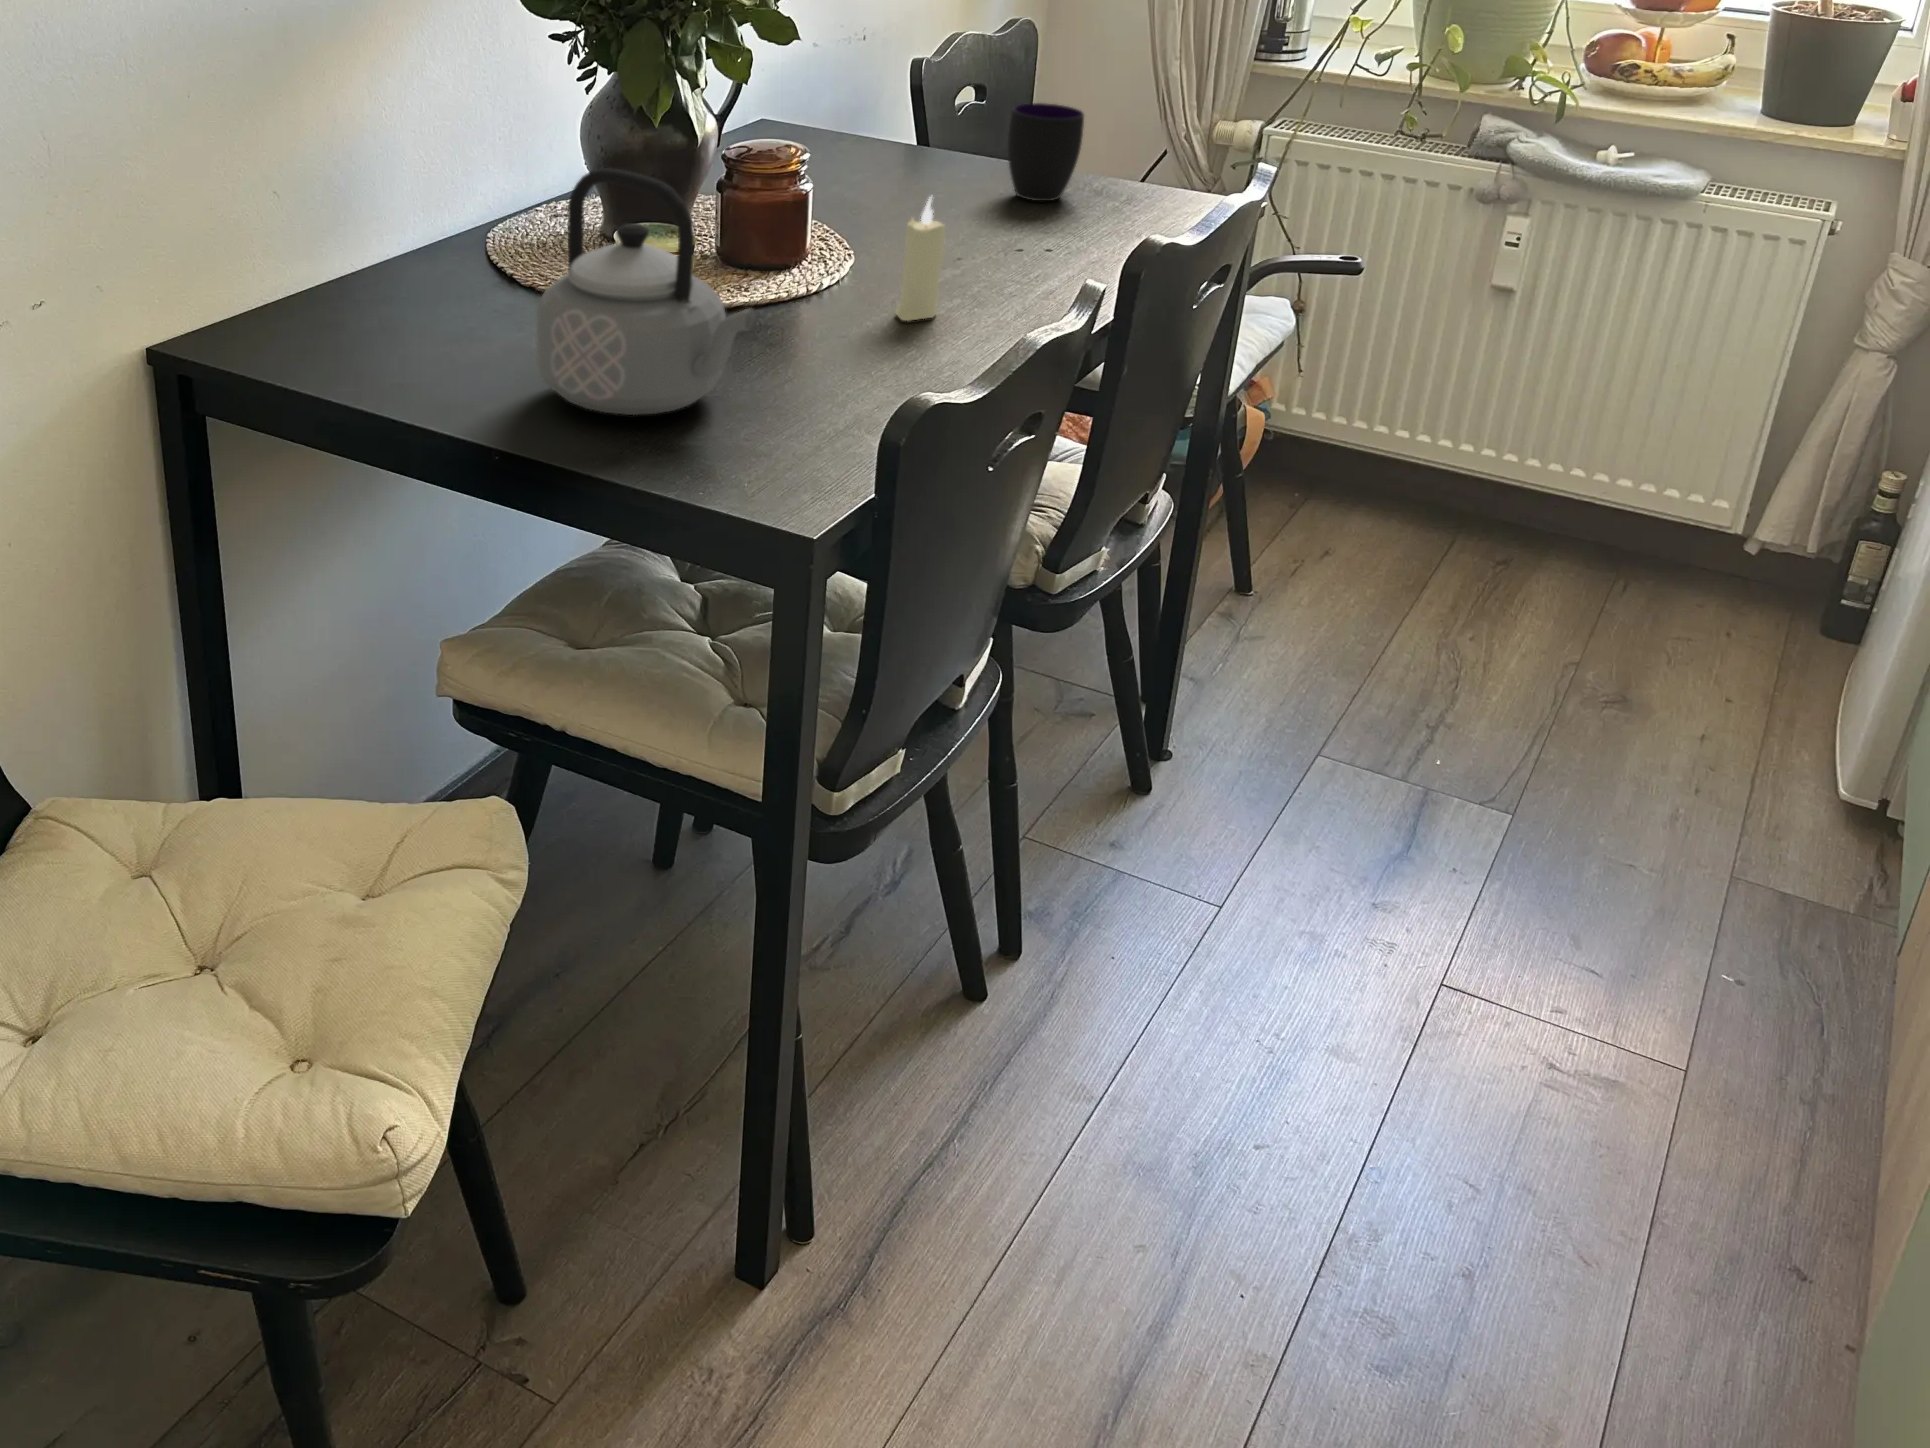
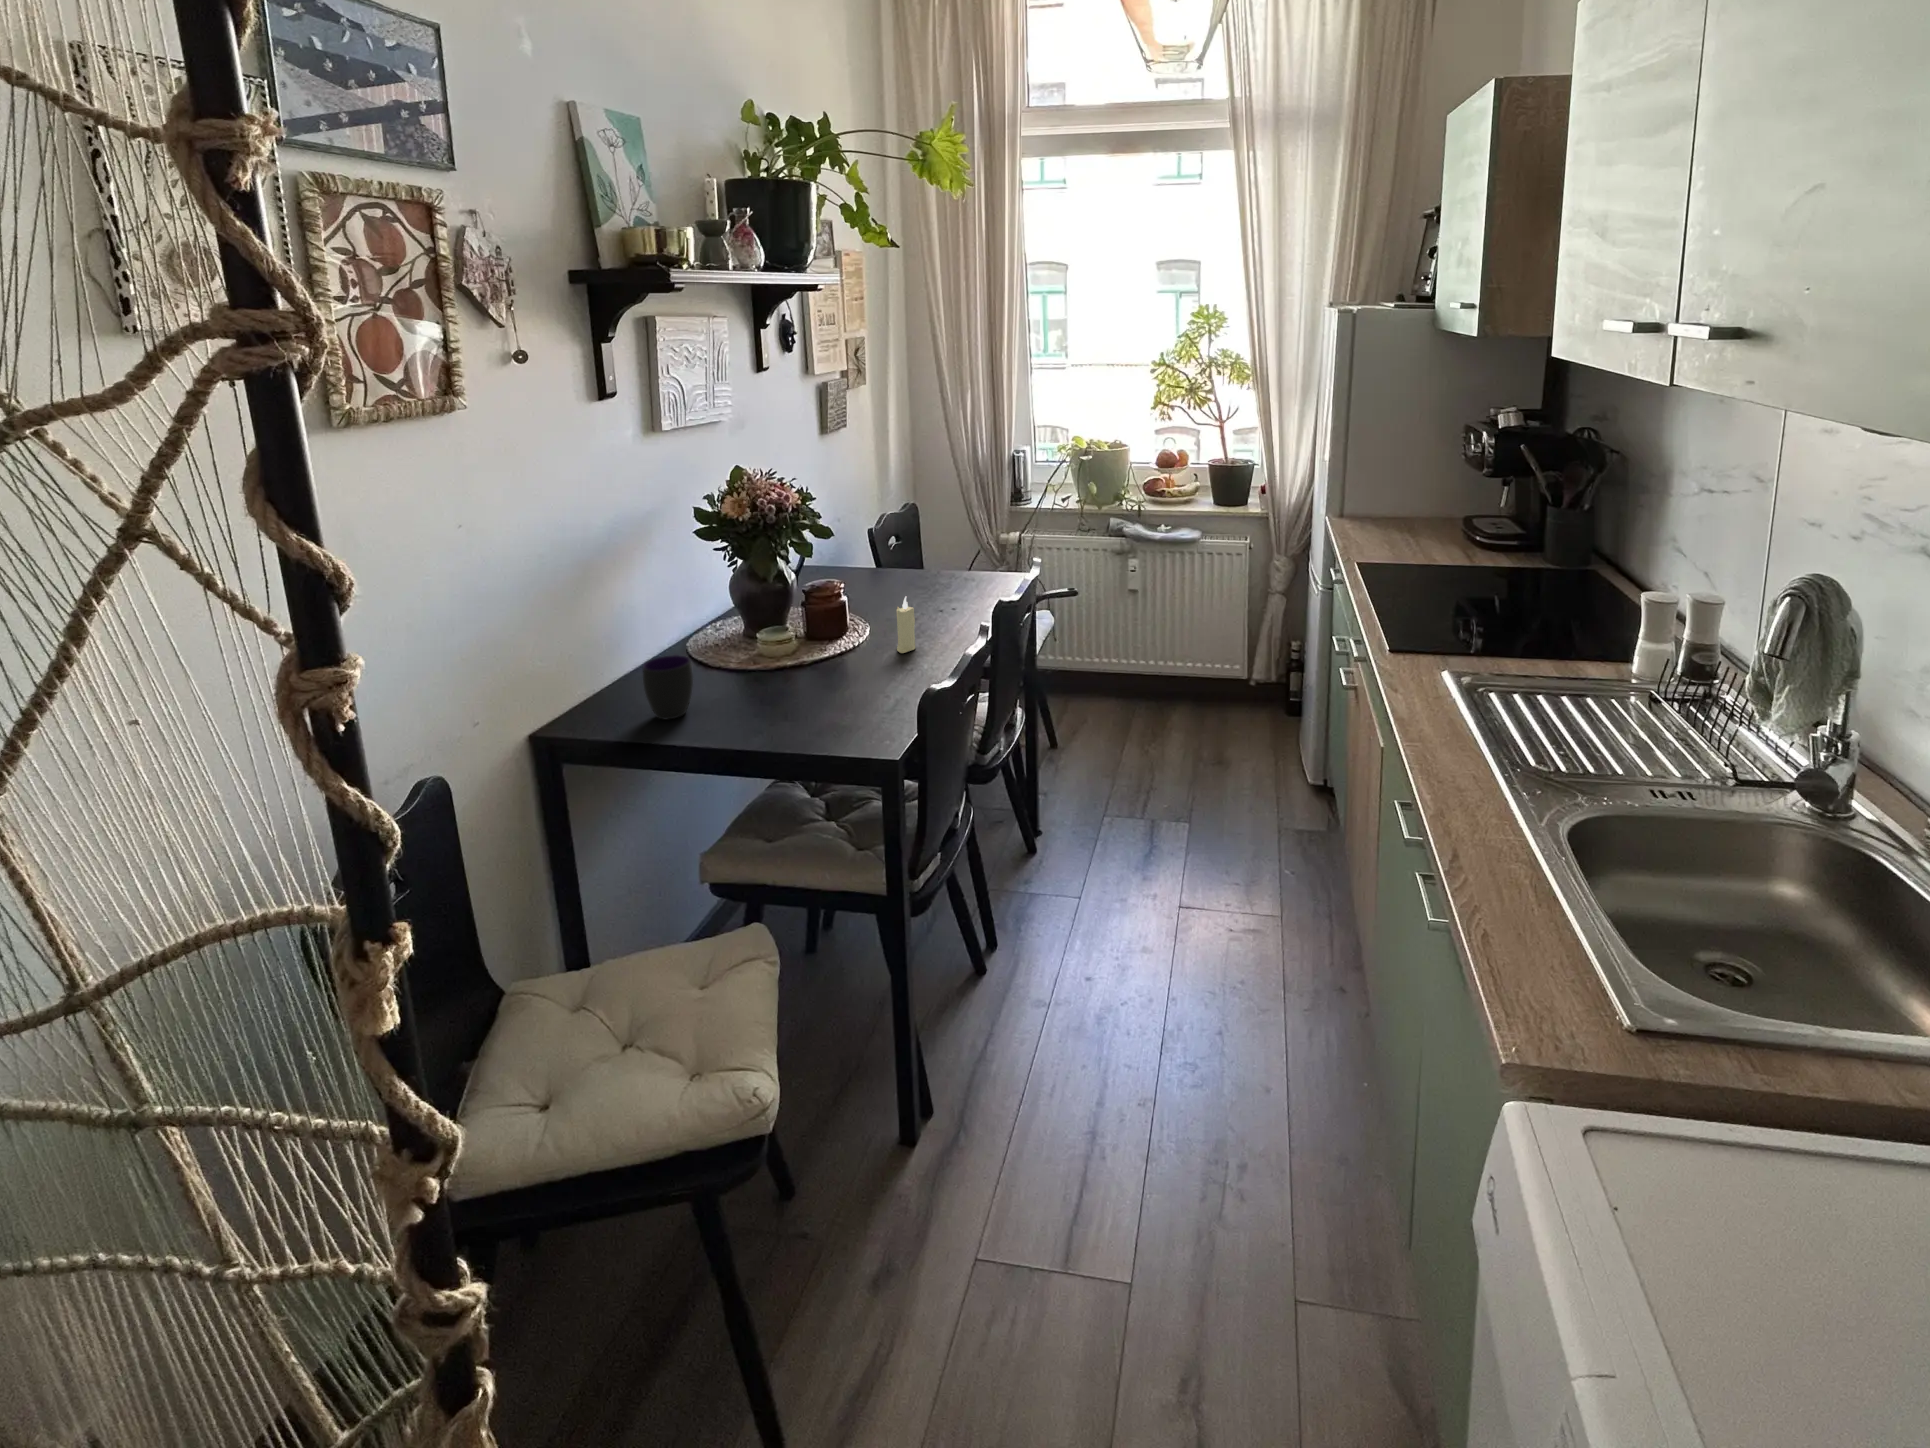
cup: present [1008,103,1084,201] -> present [643,655,693,720]
teapot: present [536,168,755,415] -> none [738,610,846,723]

